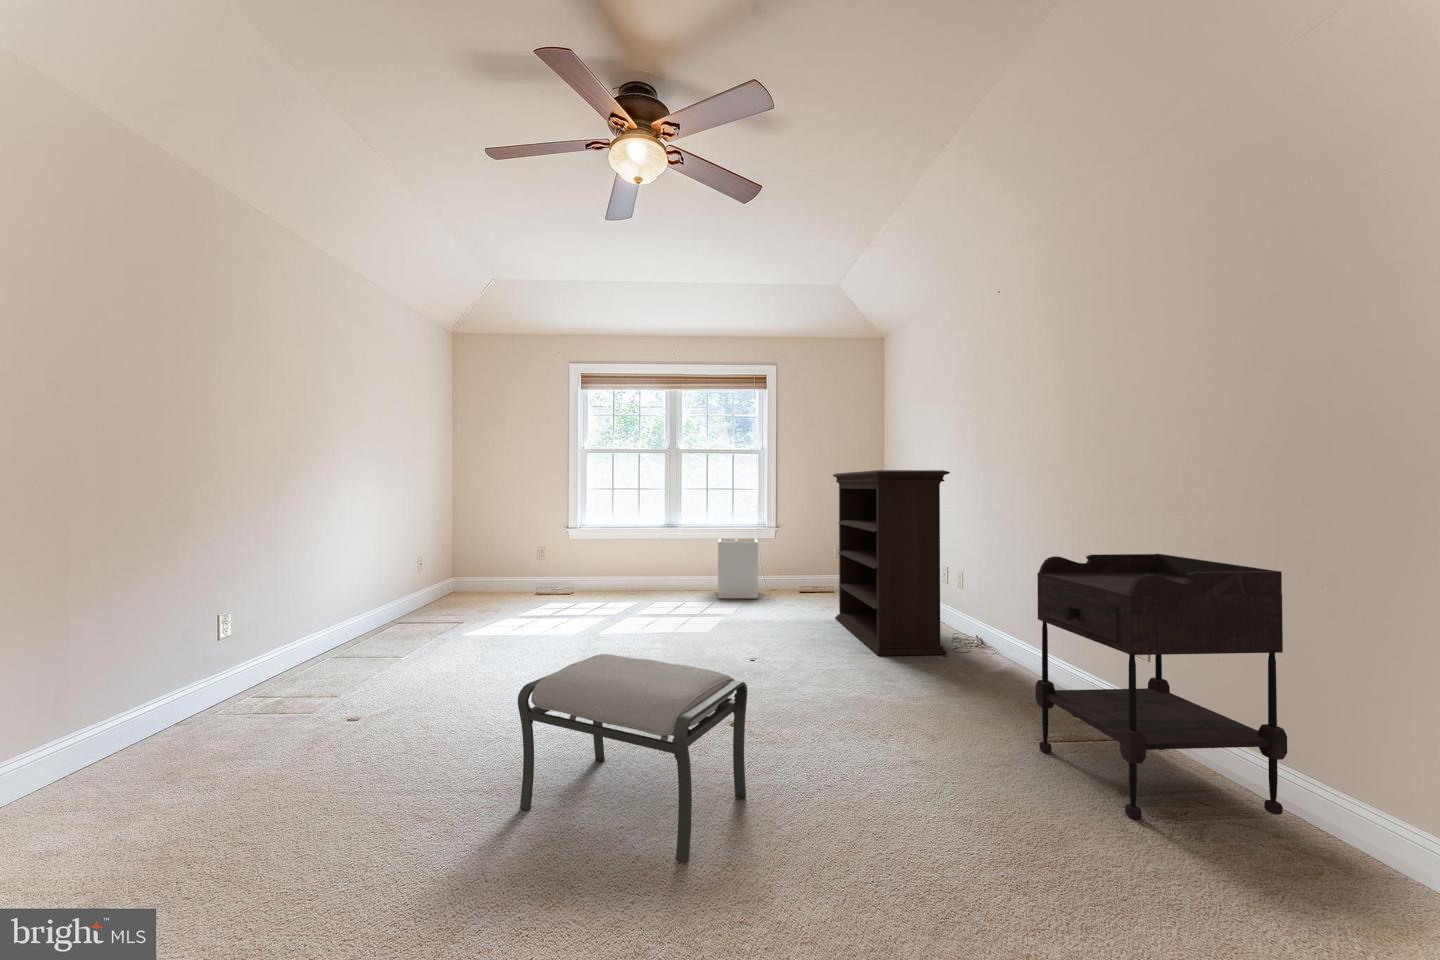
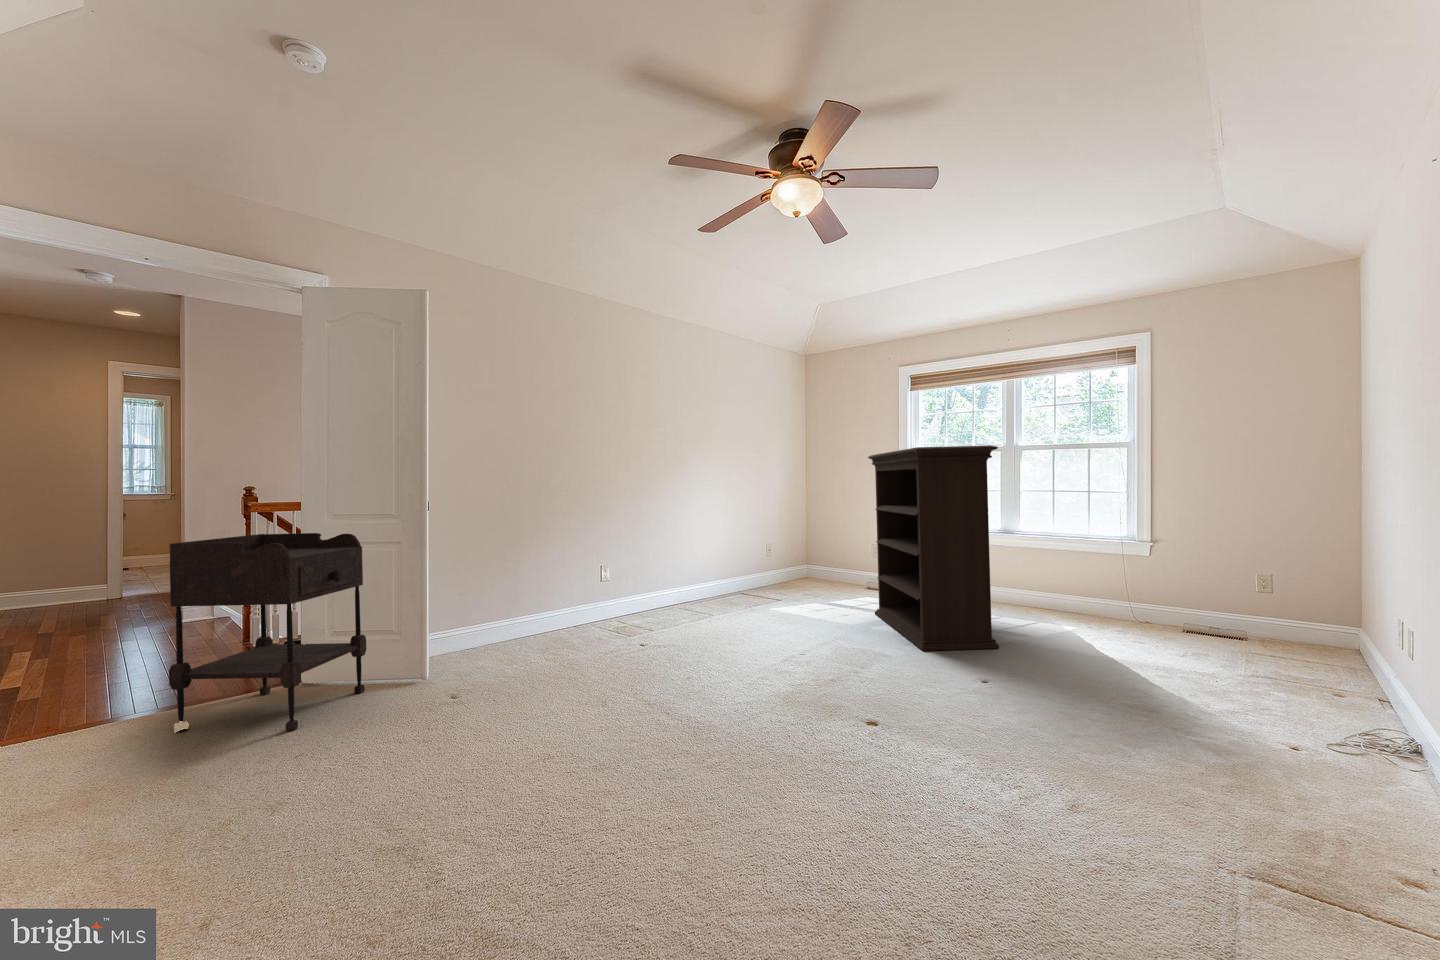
laundry hamper: present [718,539,758,598] -> none [745,531,790,595]
side table: present [1035,554,1287,819] -> present [169,533,366,732]
ottoman: present [518,654,747,863] -> none [529,645,779,864]

